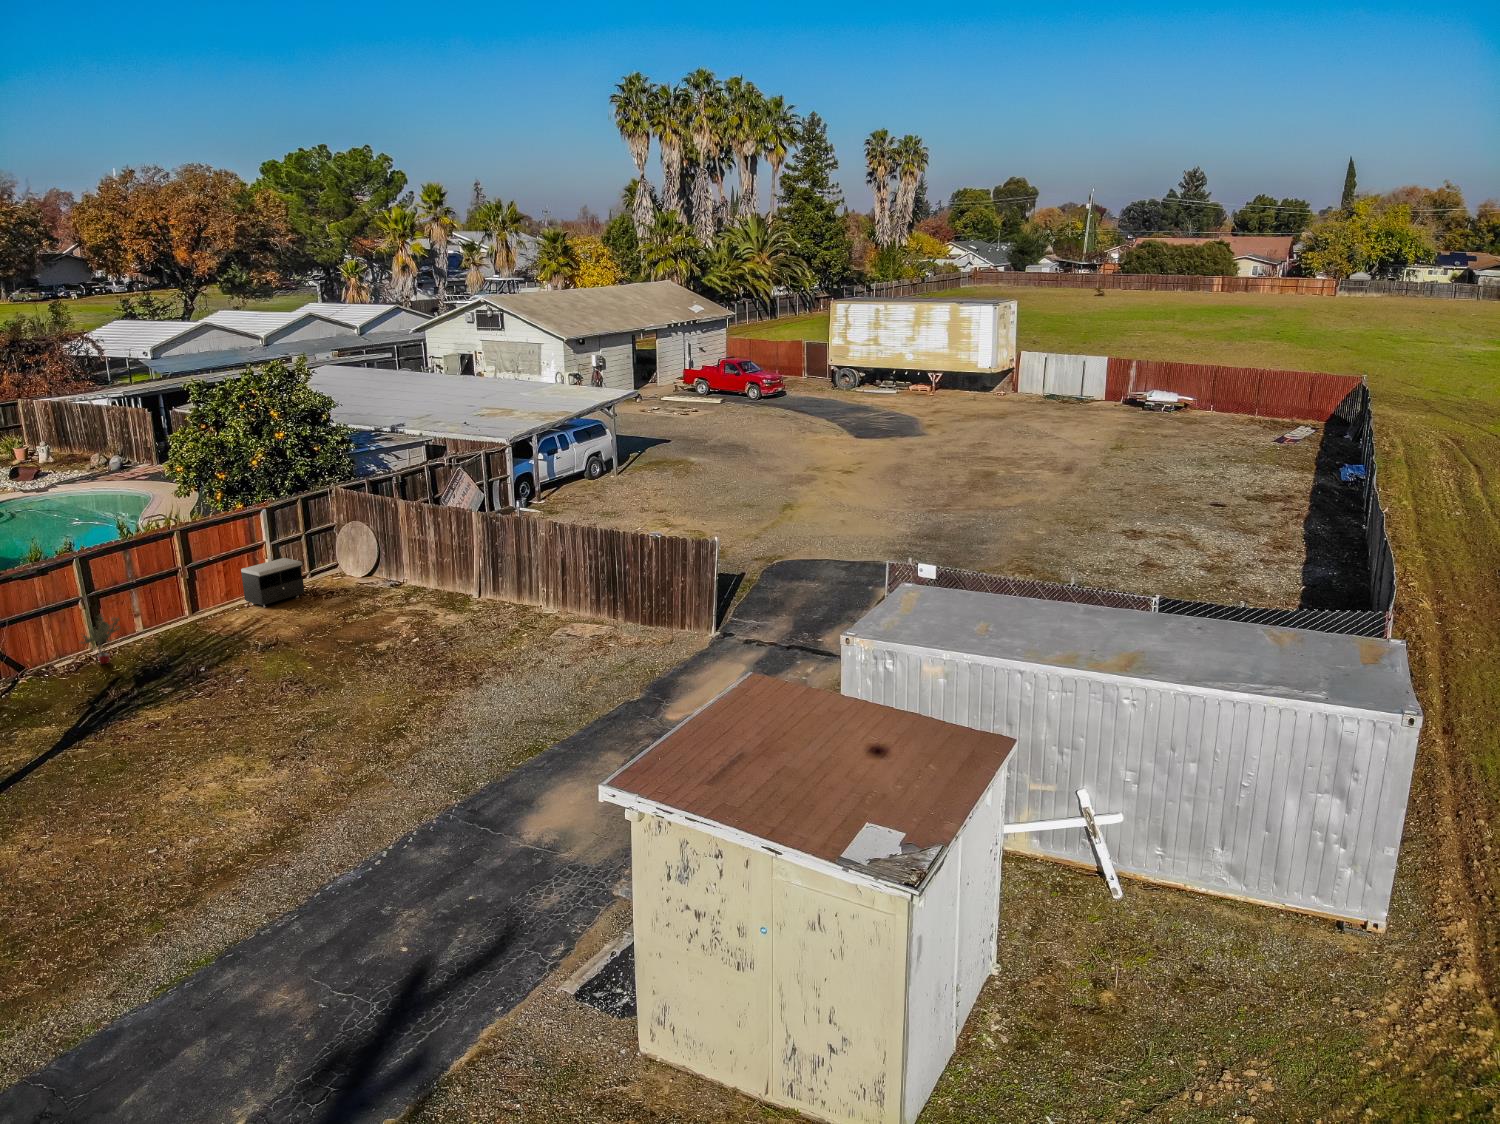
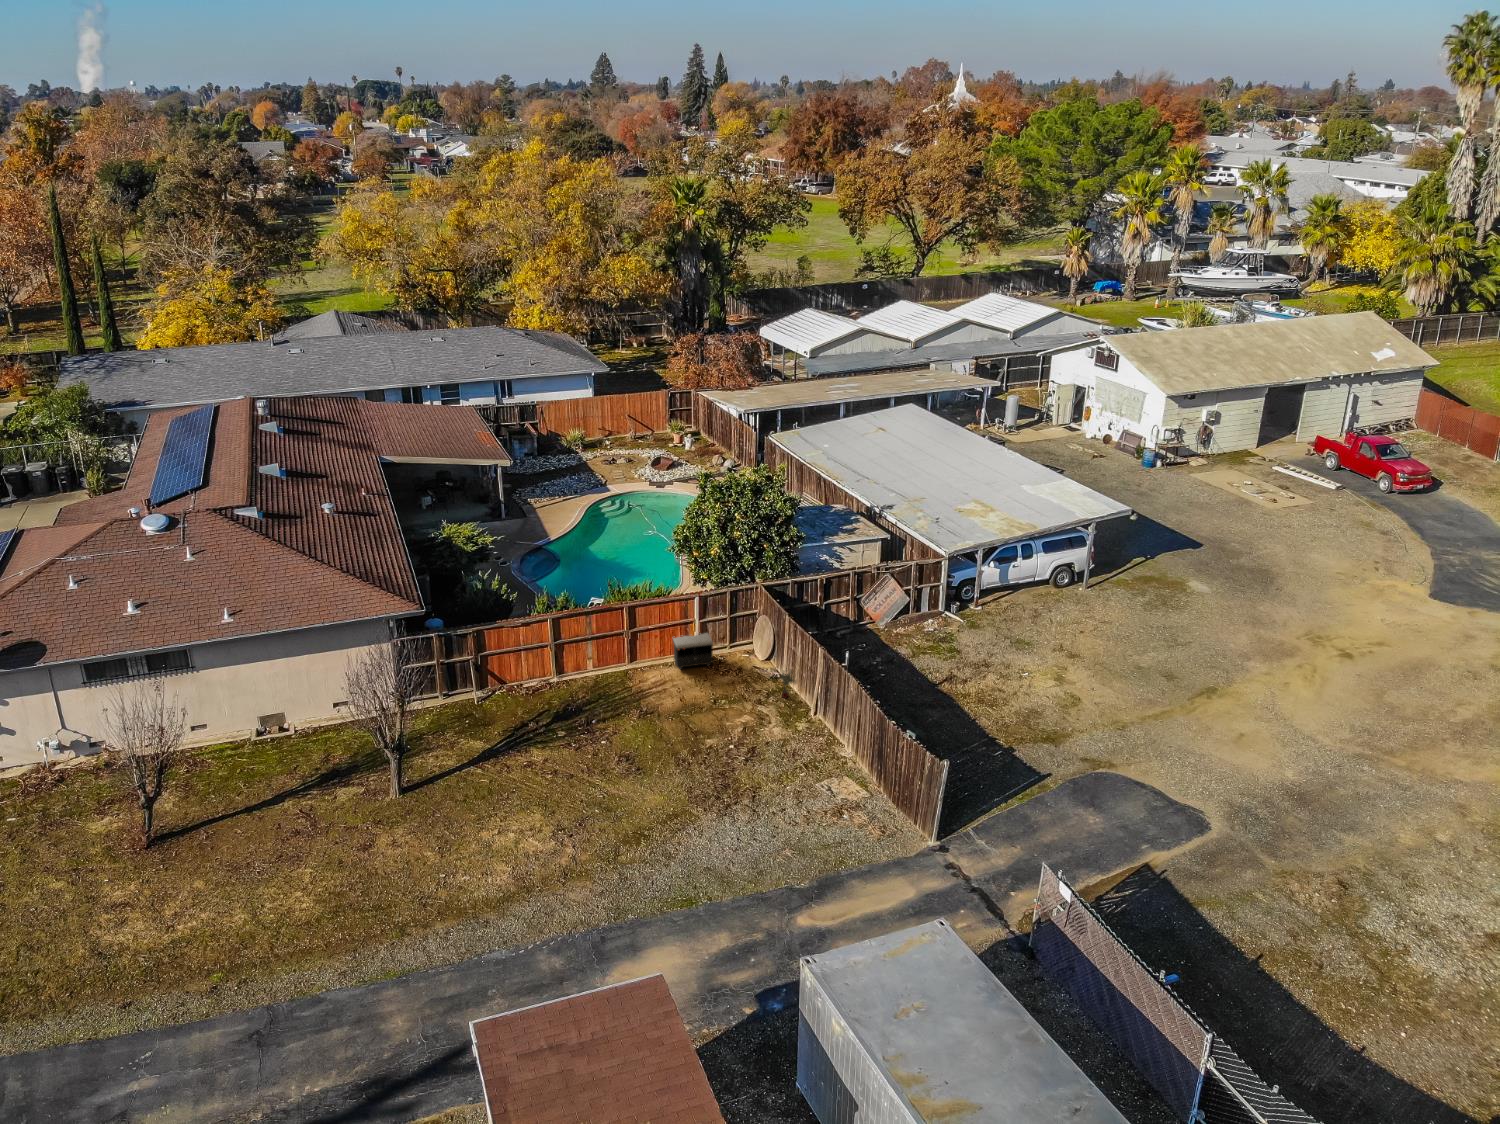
potted tree: present [80,615,120,664] -> present [781,668,796,698]

